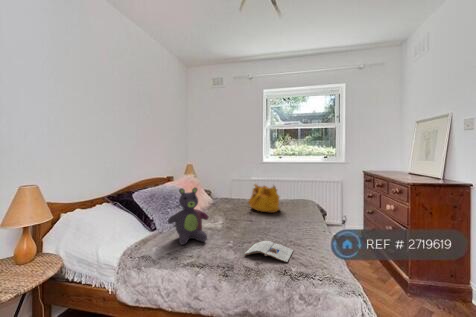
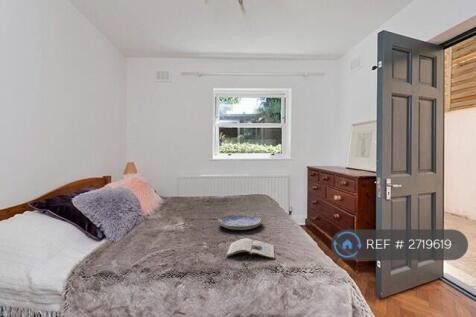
handbag: present [248,184,280,213] -> none [206,180,240,210]
stuffed bear: present [168,188,208,245] -> none [126,185,177,253]
serving tray: none [250,218,293,233] -> present [218,213,262,230]

